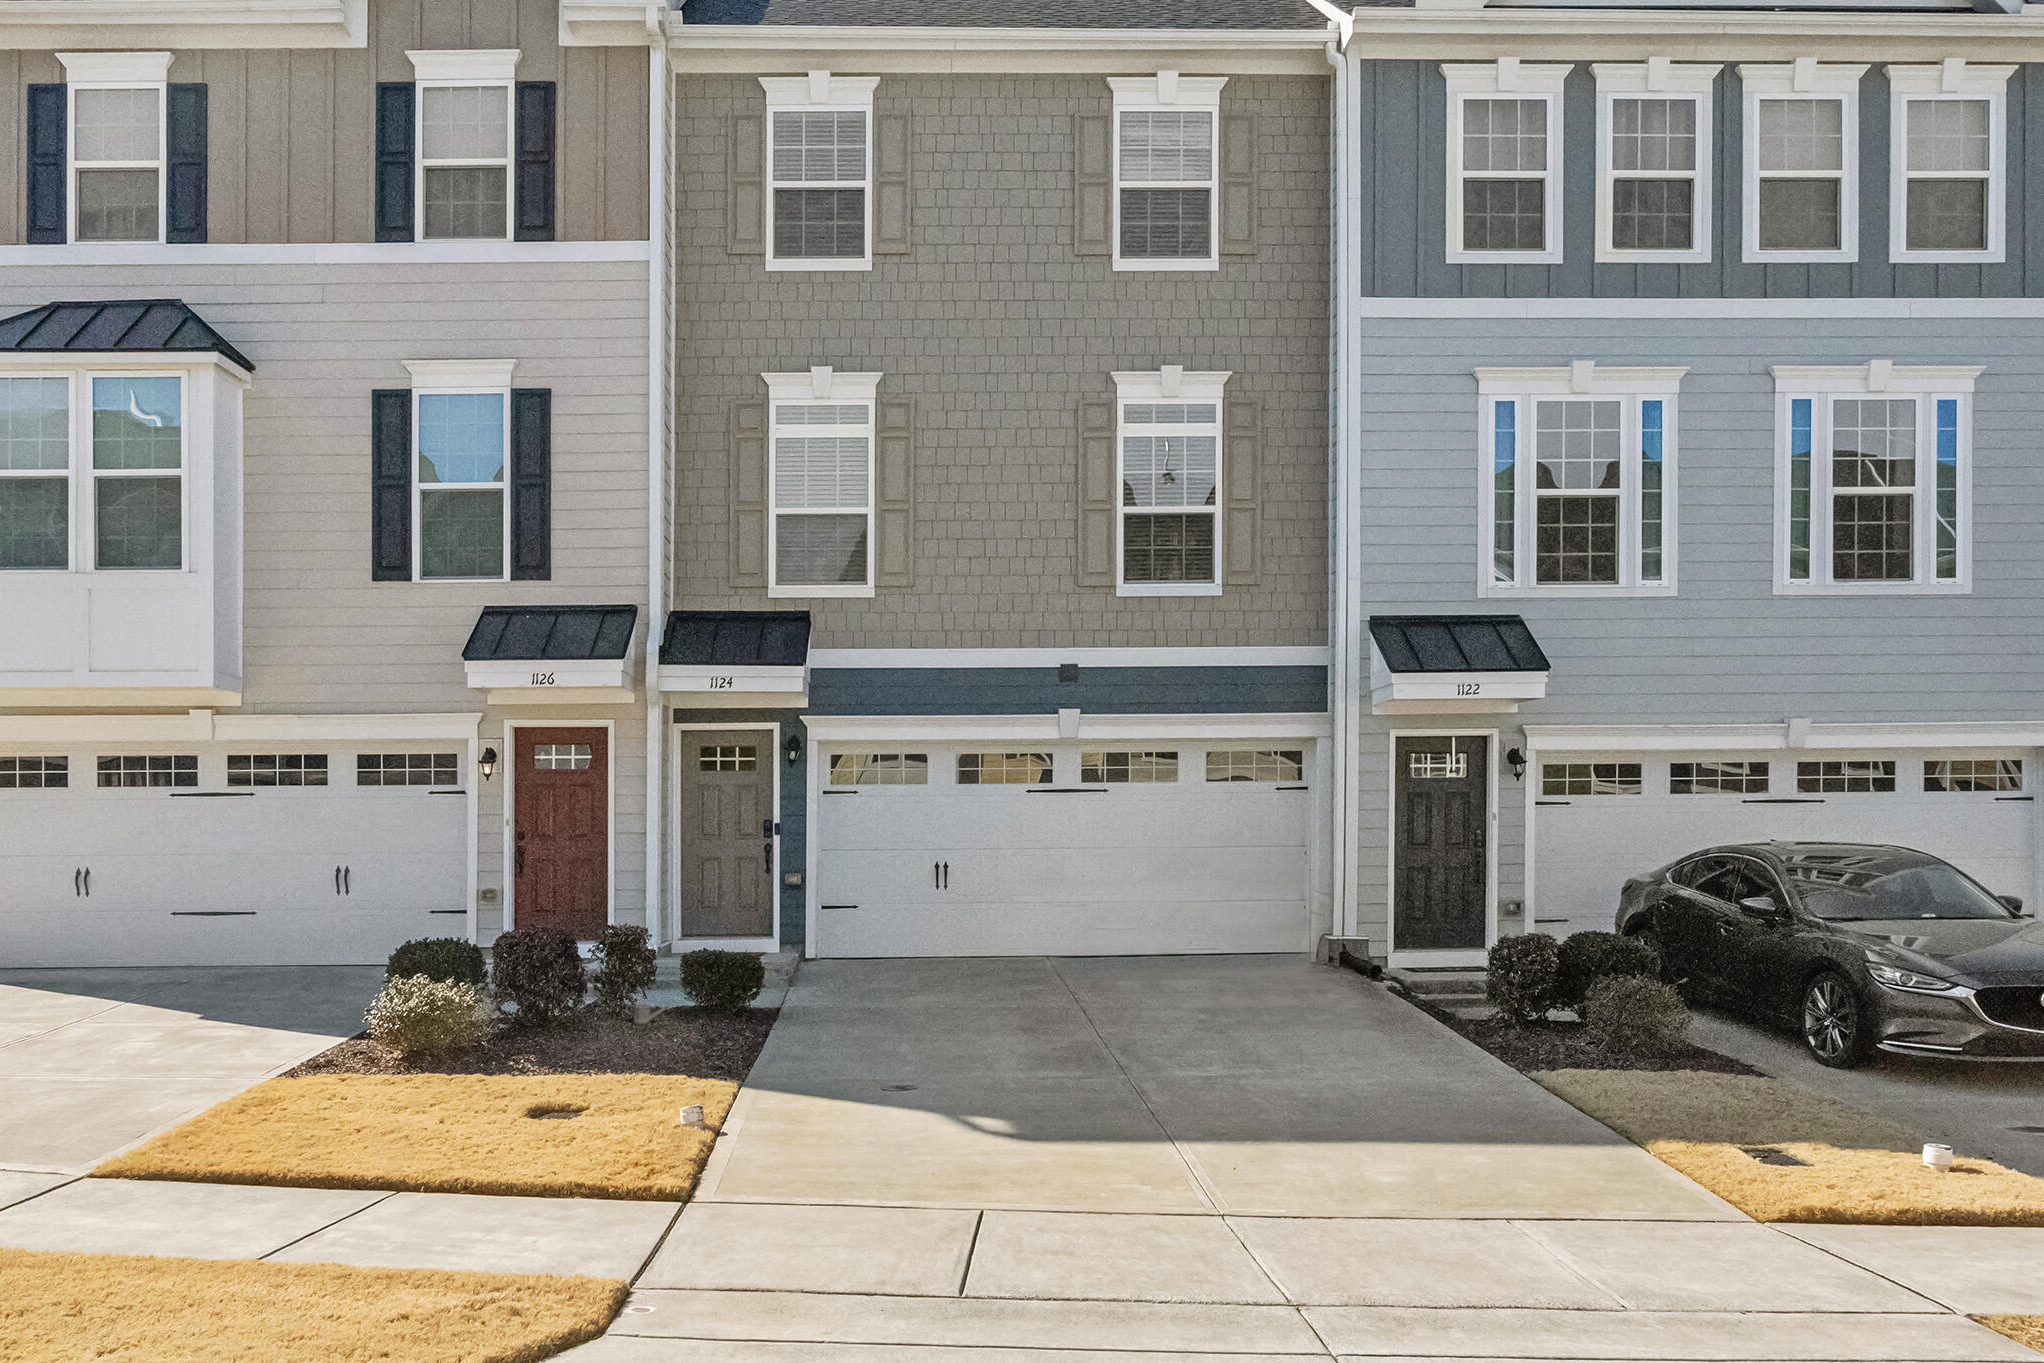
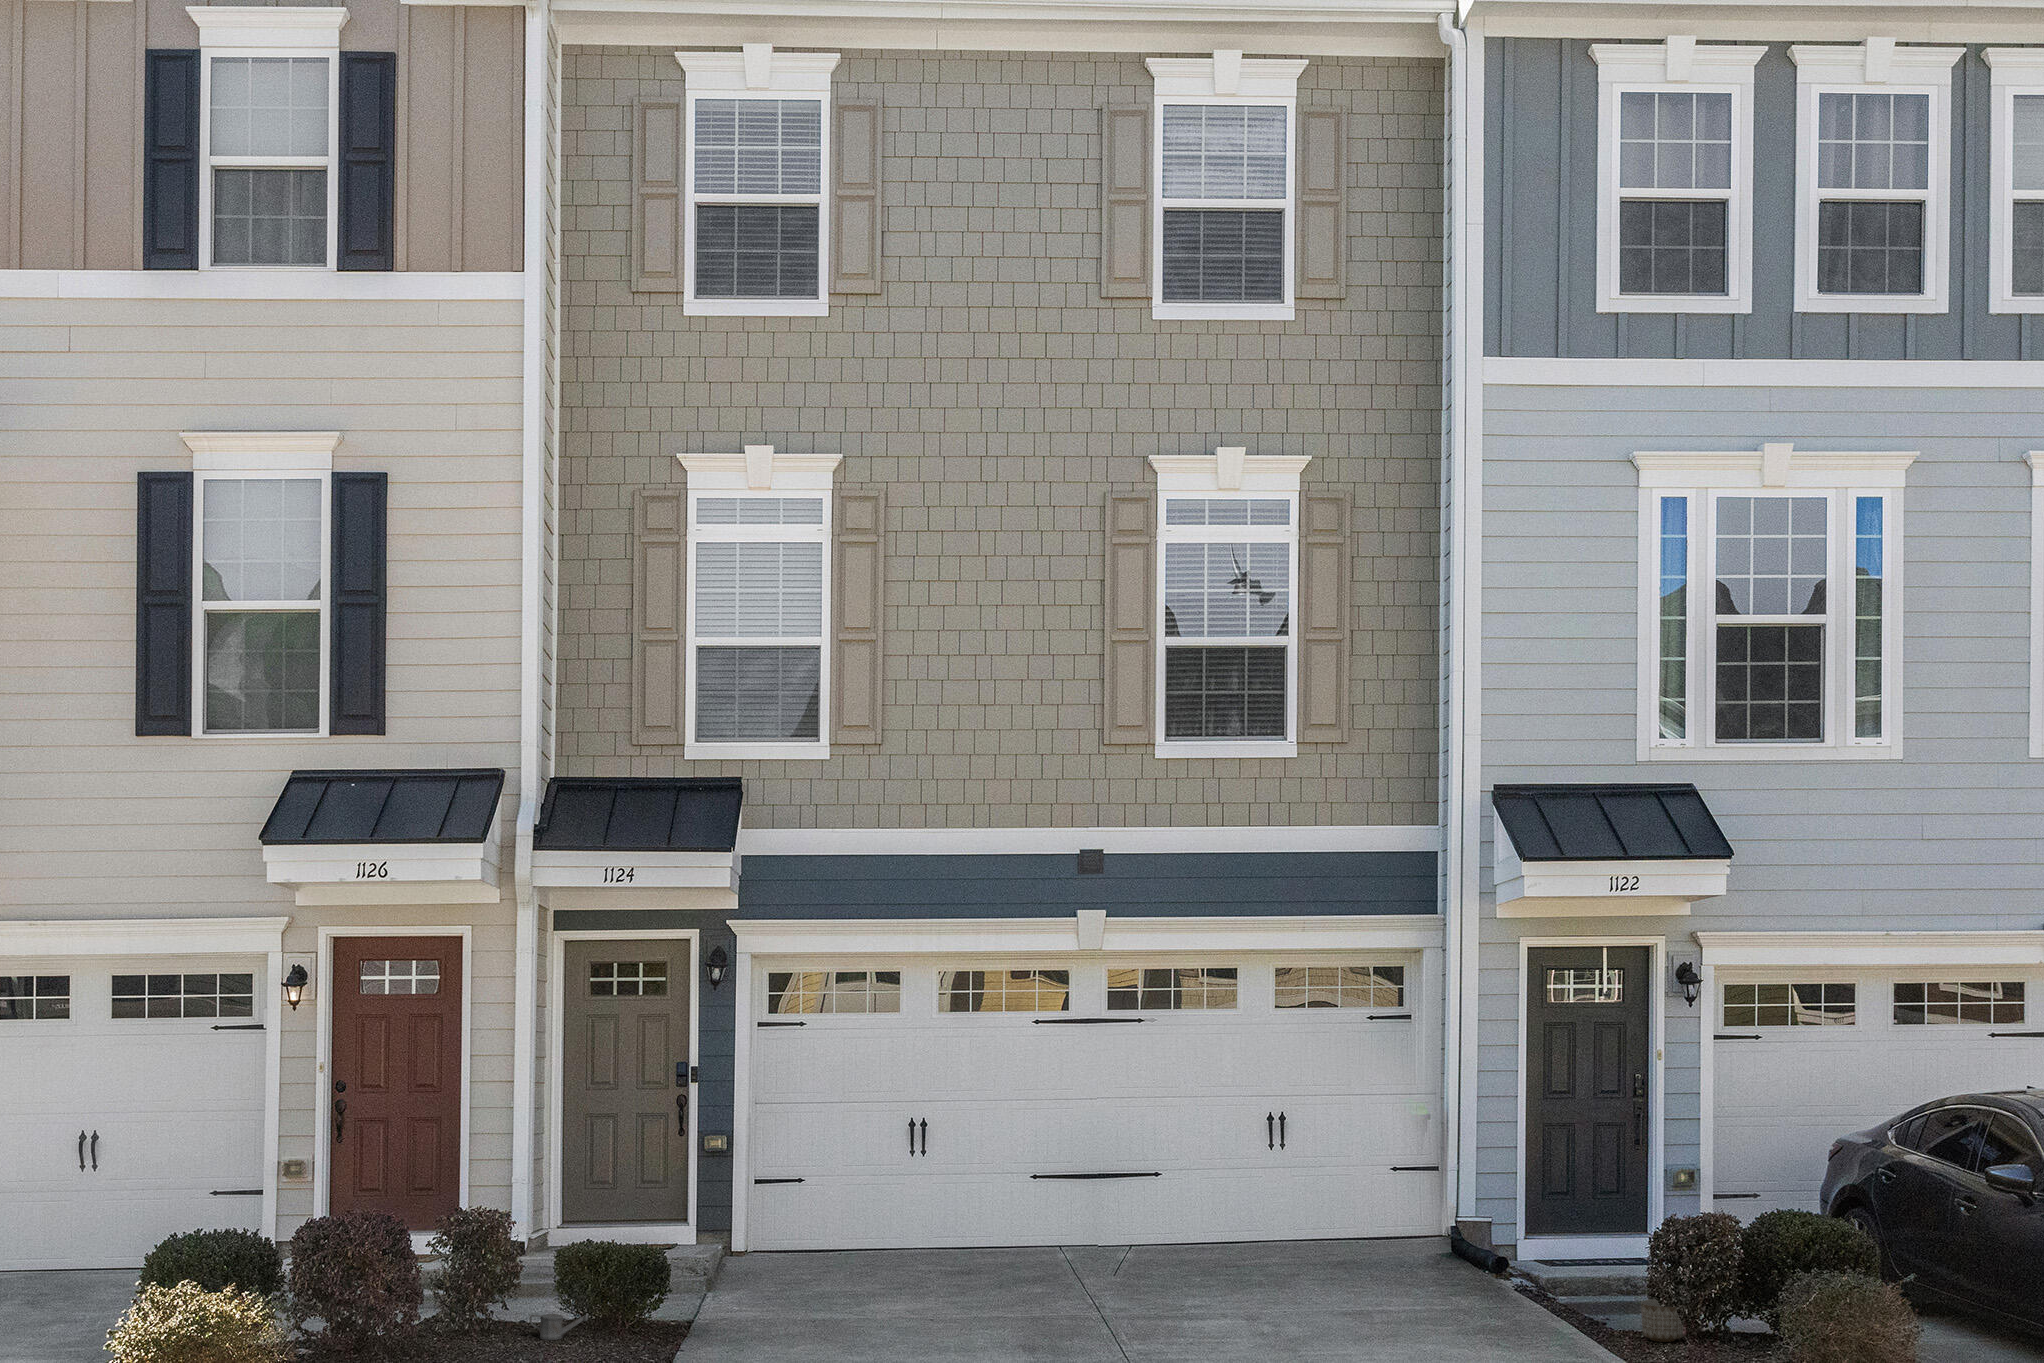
planter: none [1471,998,1504,1031] -> present [1641,1299,1683,1342]

